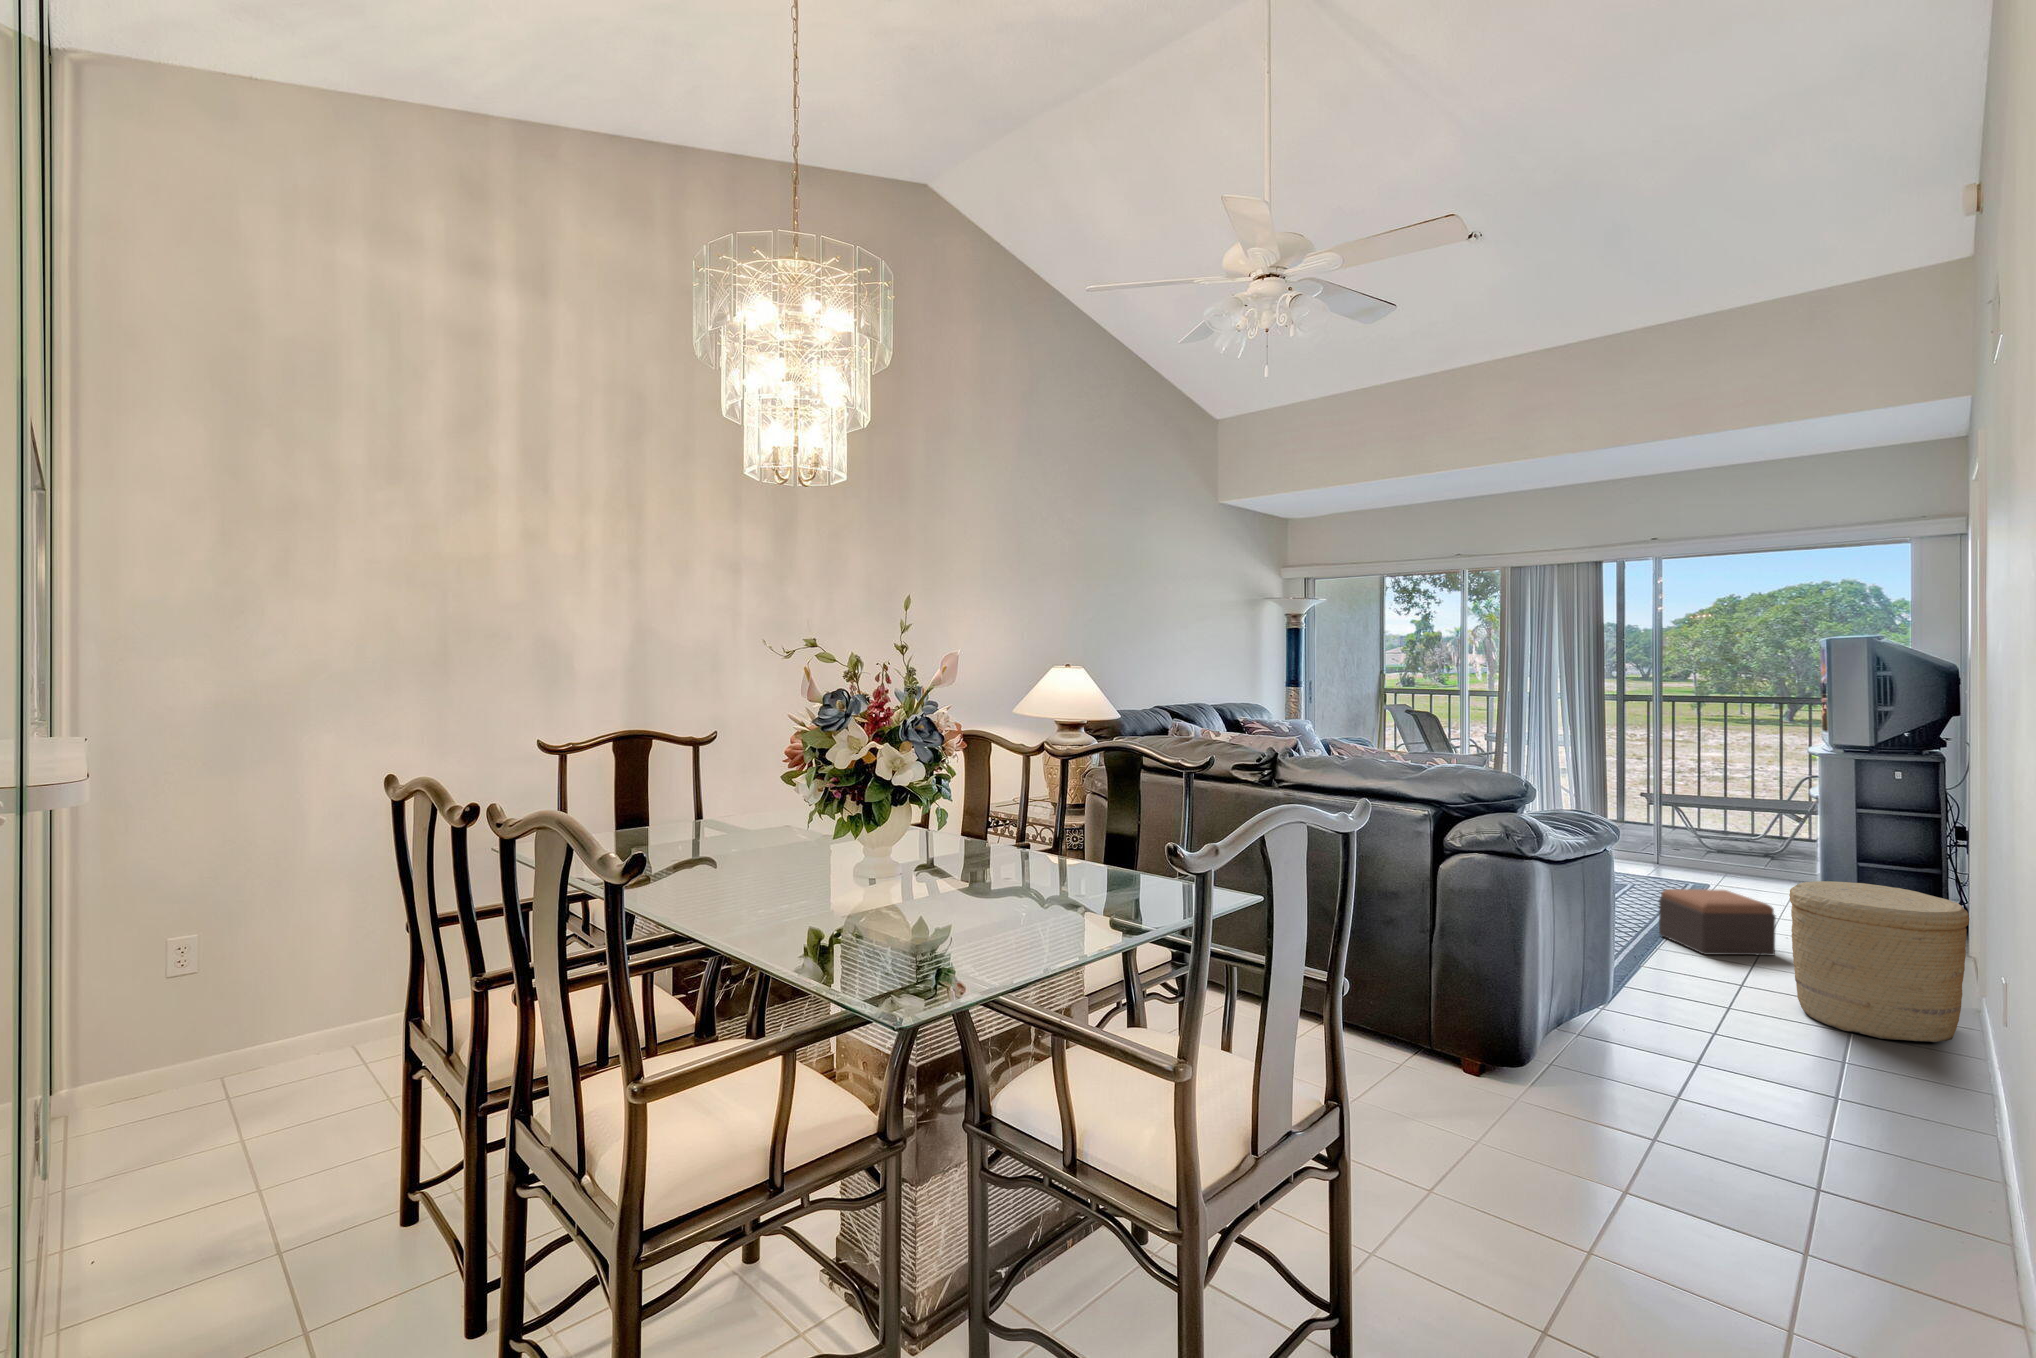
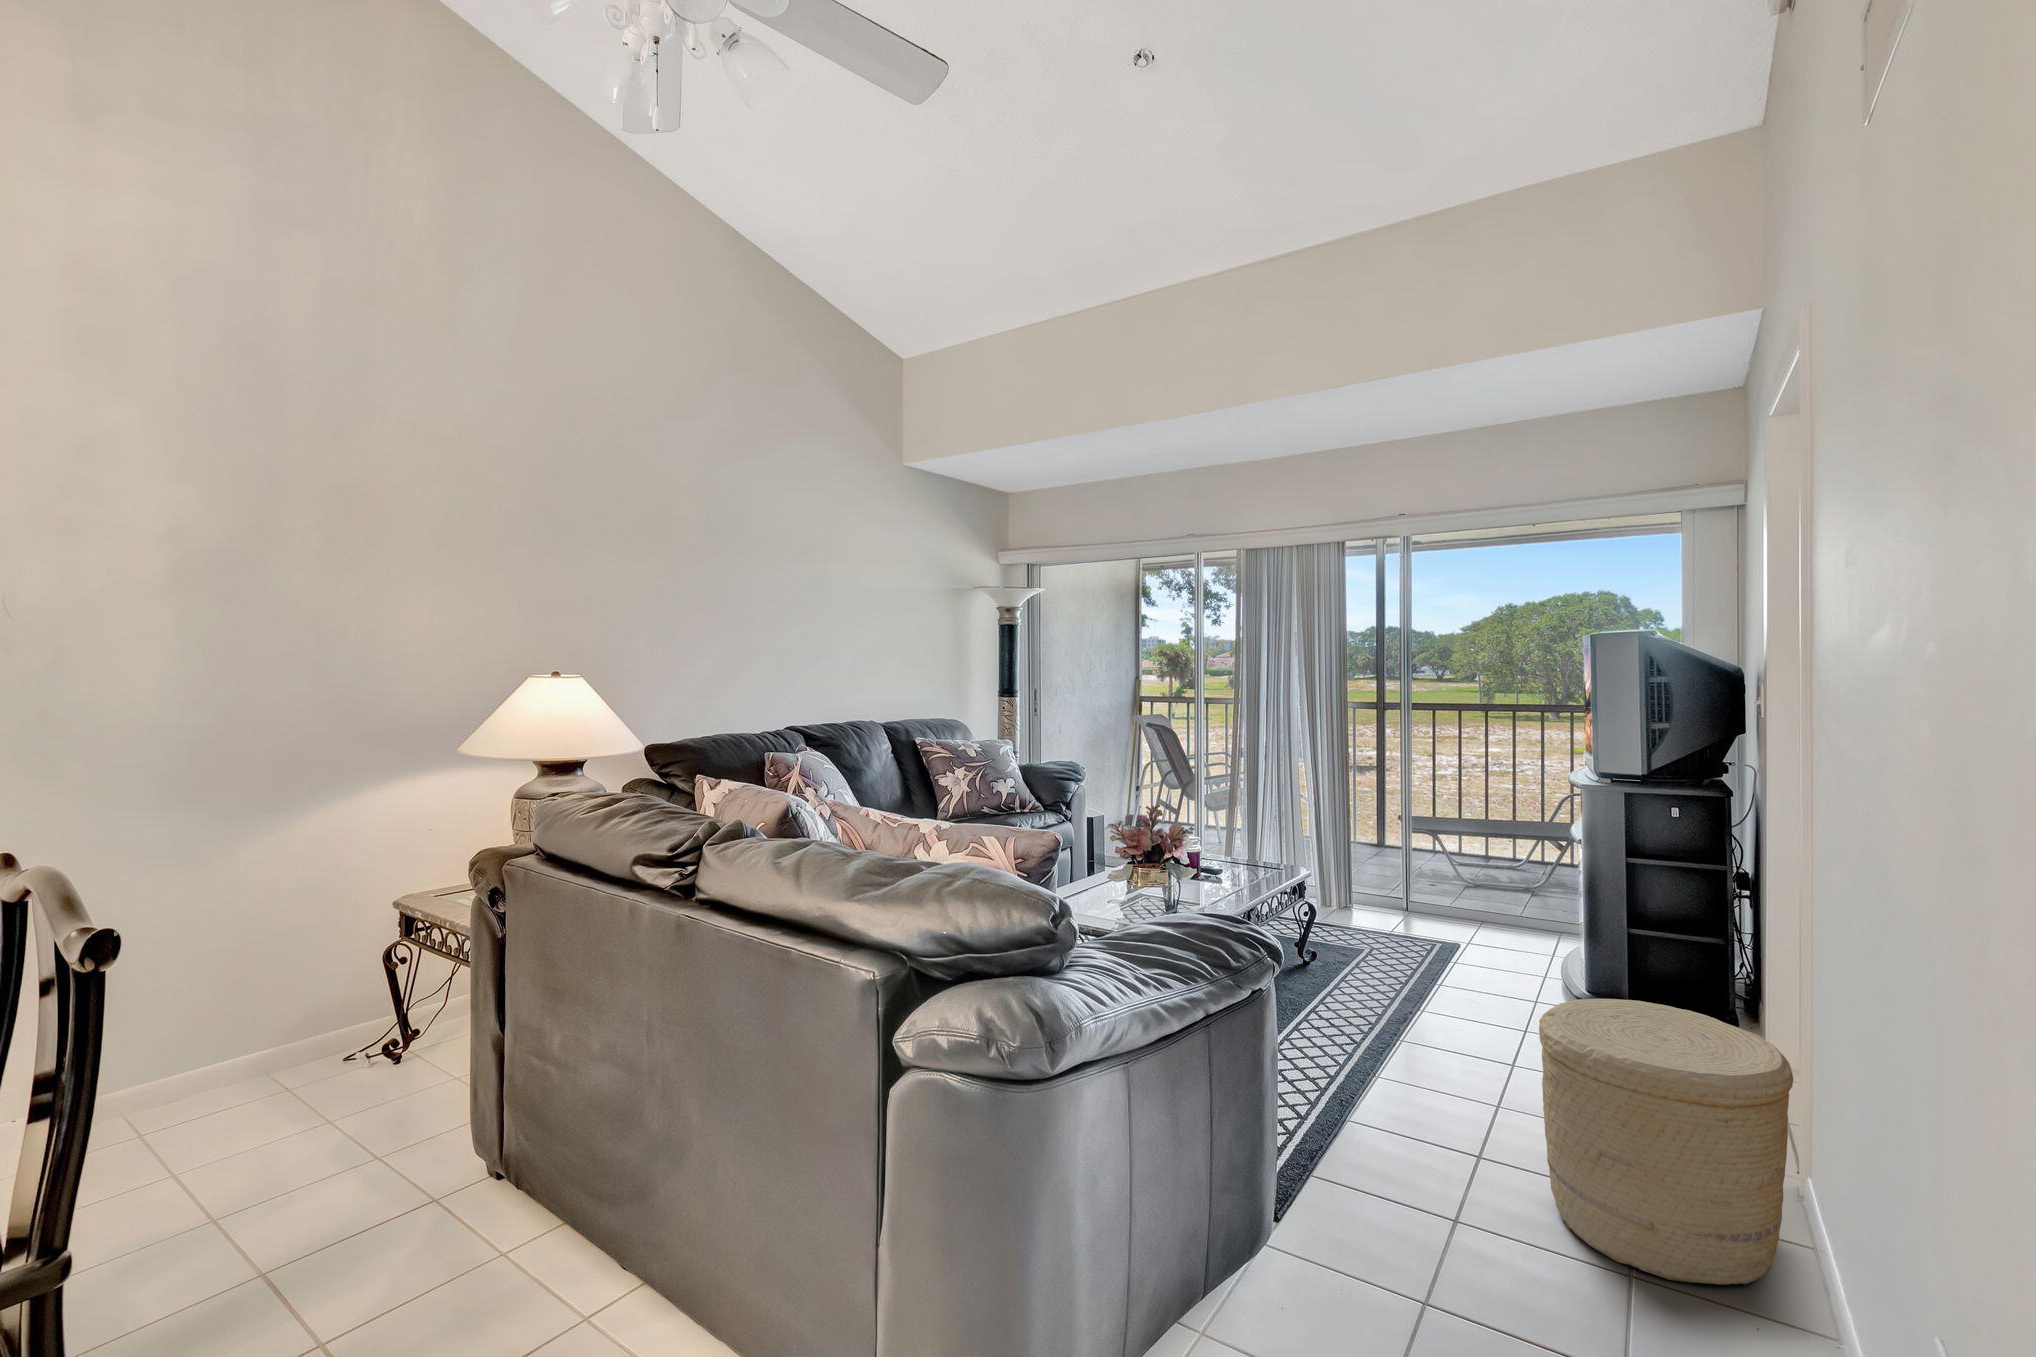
footstool: present [1659,889,1776,956] -> none [1385,975,1528,1081]

